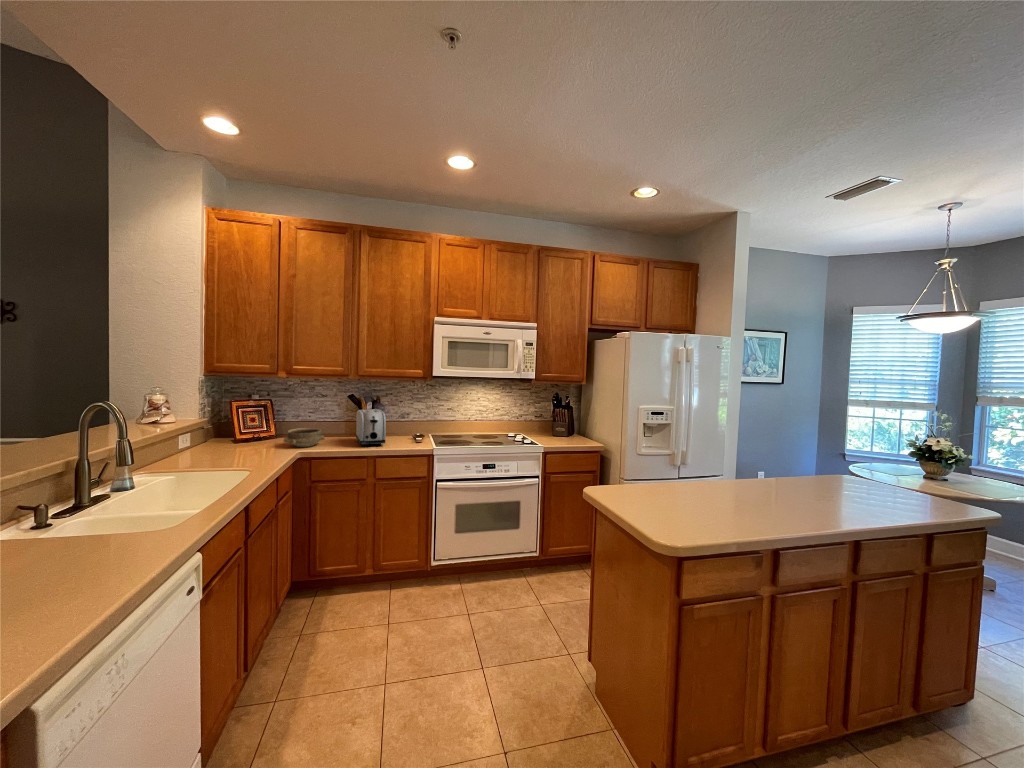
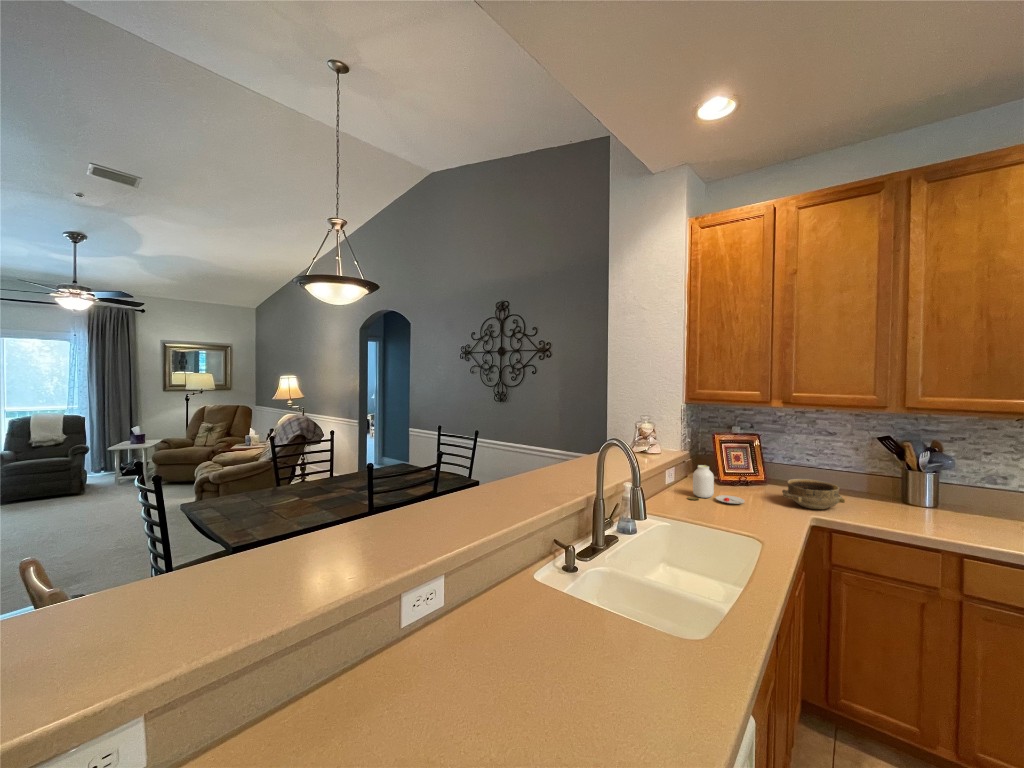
toaster: present [356,409,386,447] -> none [899,464,976,534]
jar: none [200,426,253,456] -> present [688,465,744,504]

